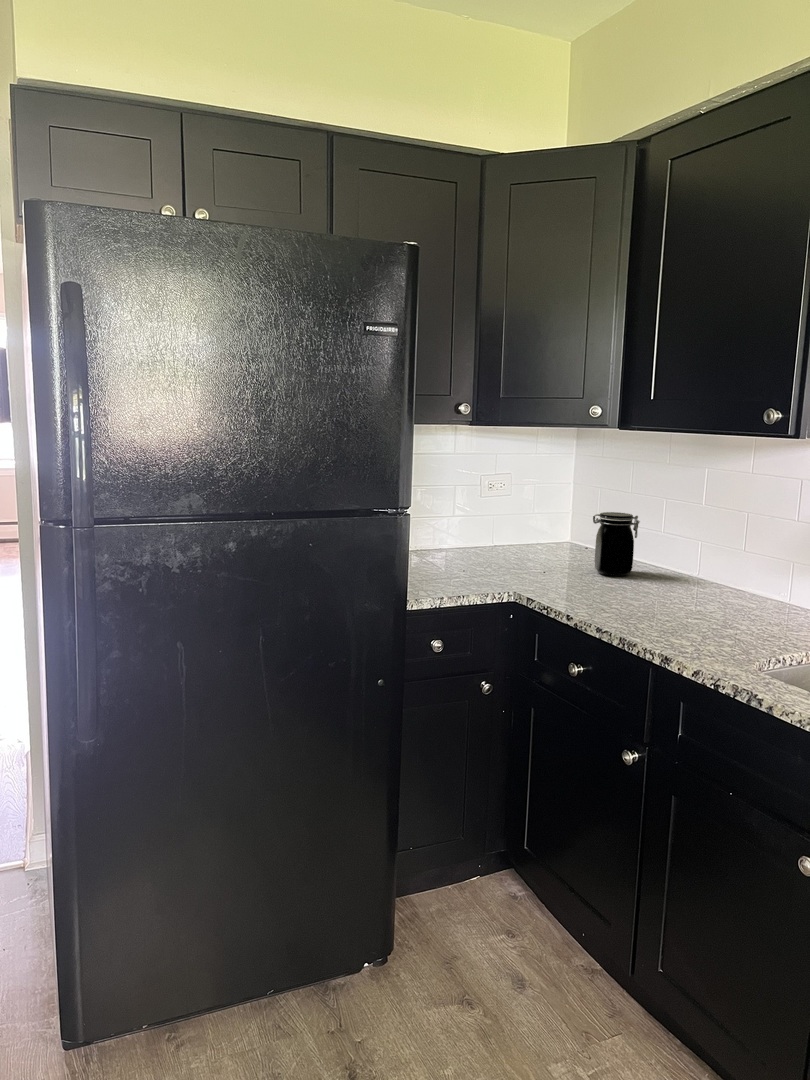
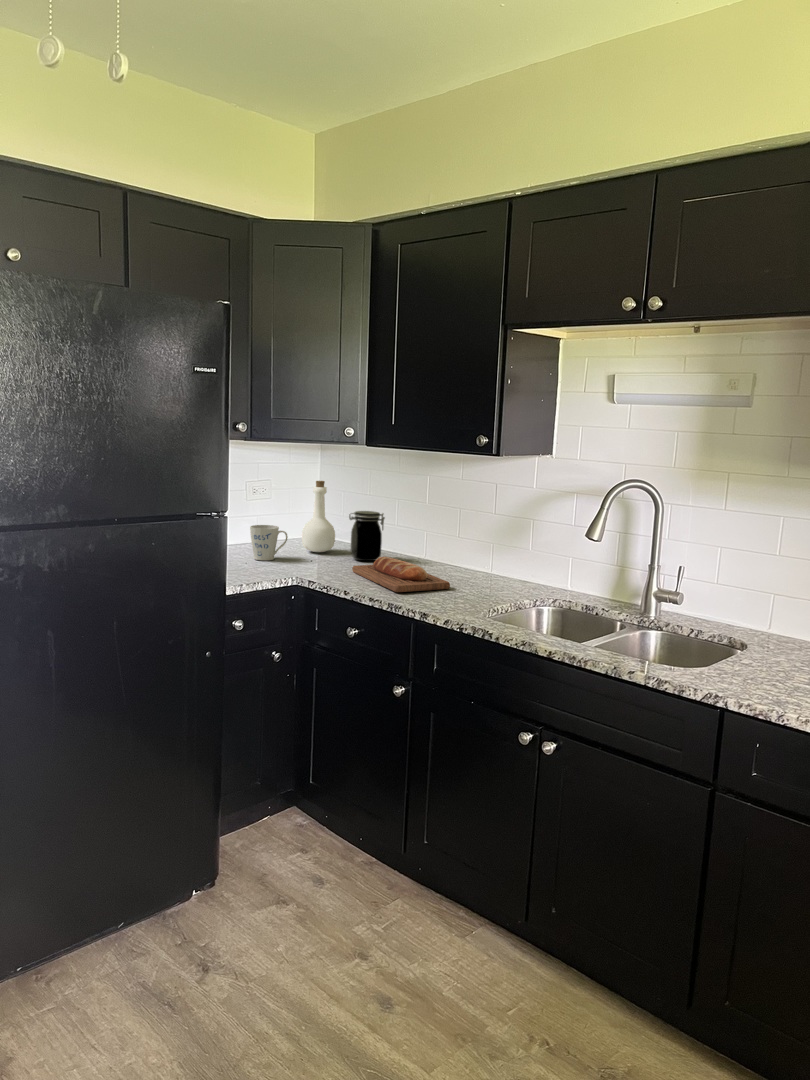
bottle: none [537,474,578,561] -> present [302,481,335,552]
mug: none [472,526,516,569] -> present [250,525,288,560]
bread loaf: none [588,572,716,622] -> present [352,557,450,592]

